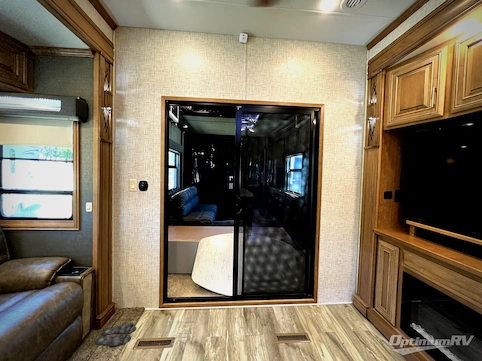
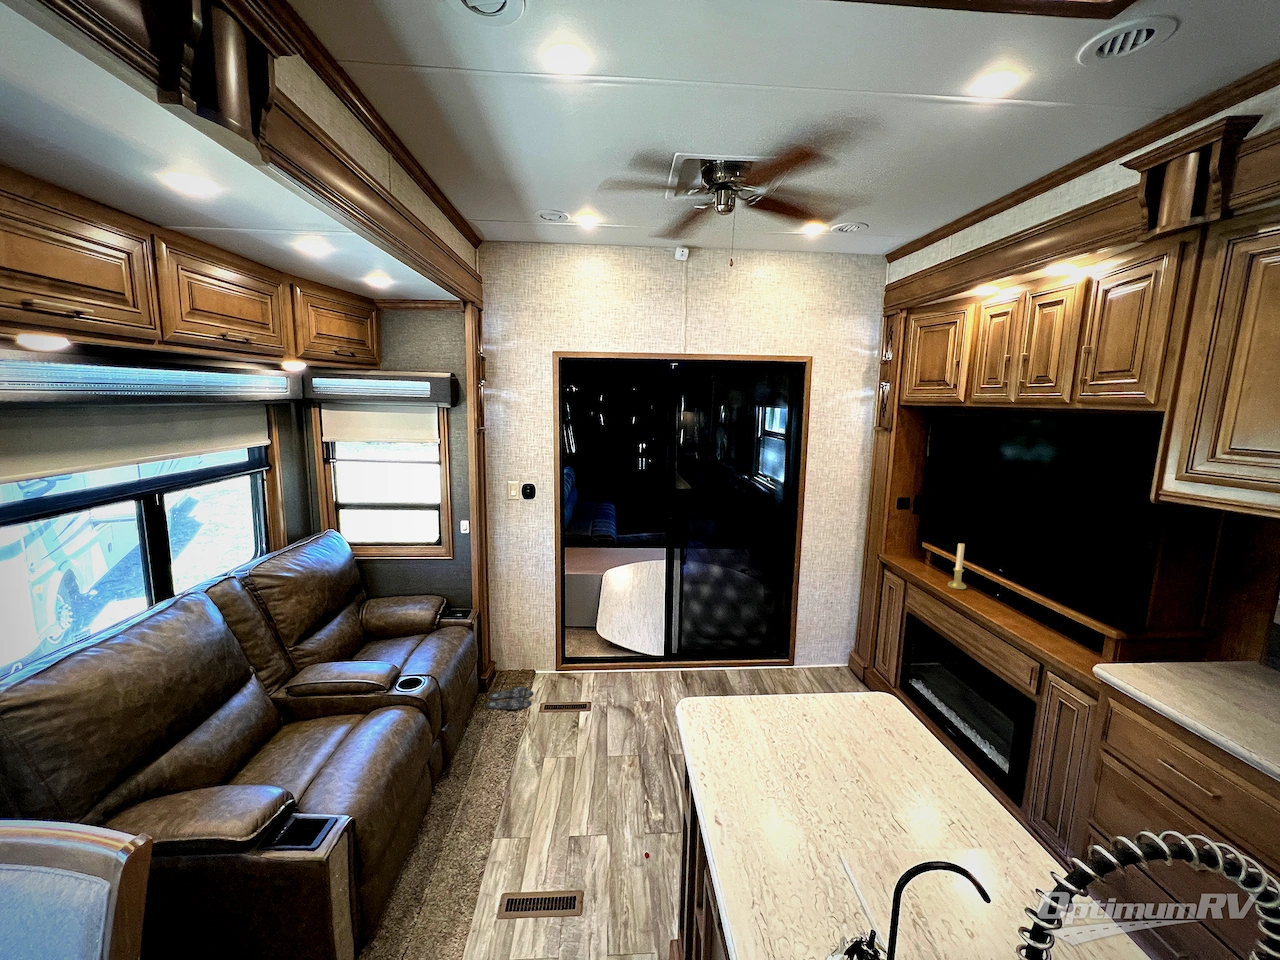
candle holder: none [442,218,460,256] -> present [948,543,966,589]

